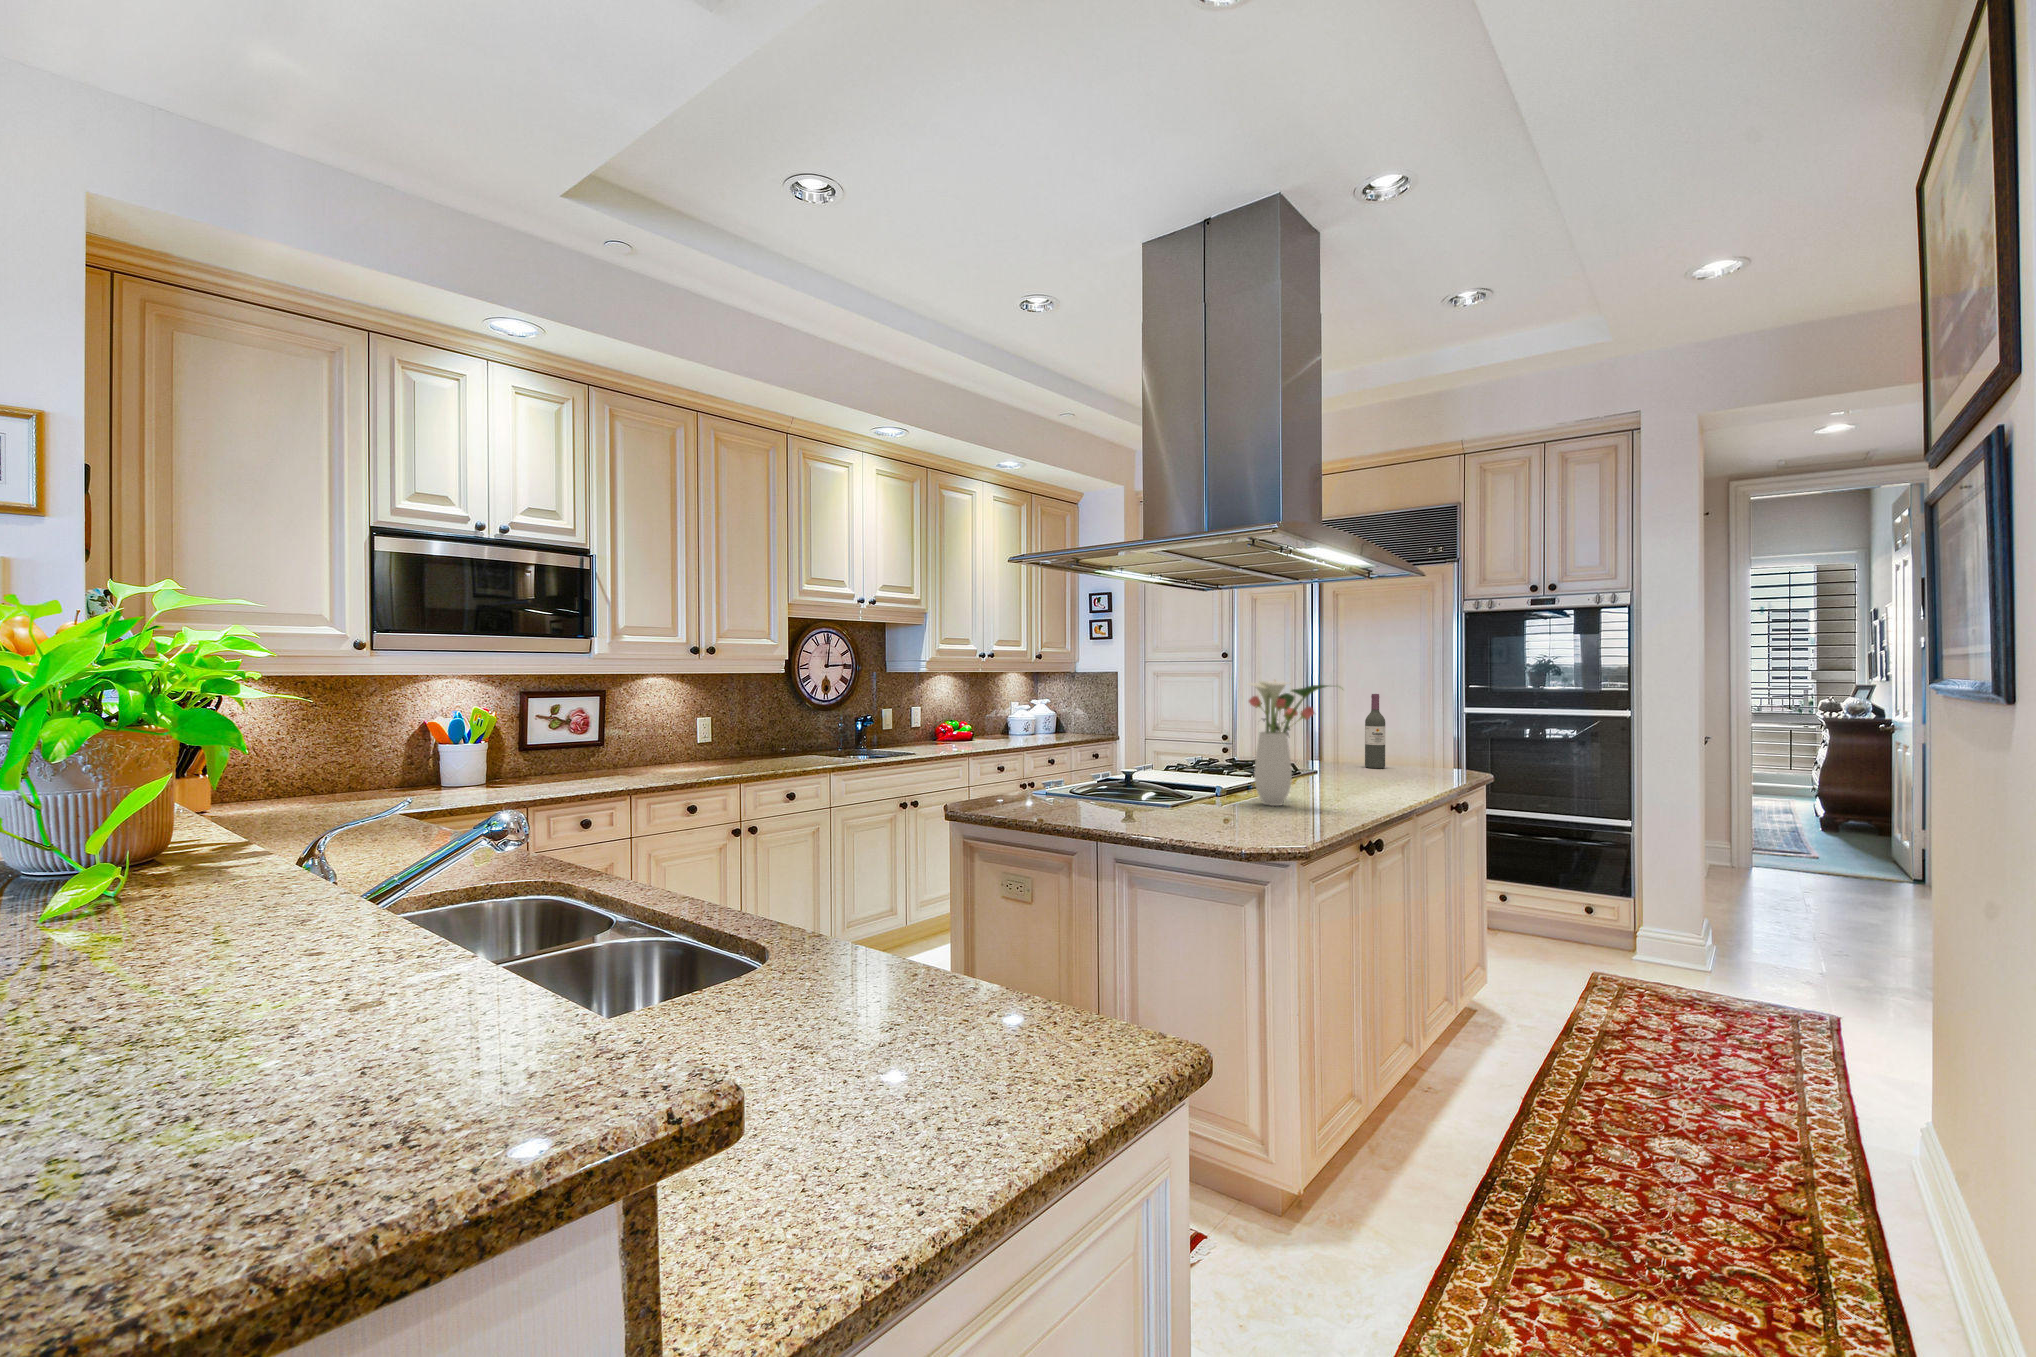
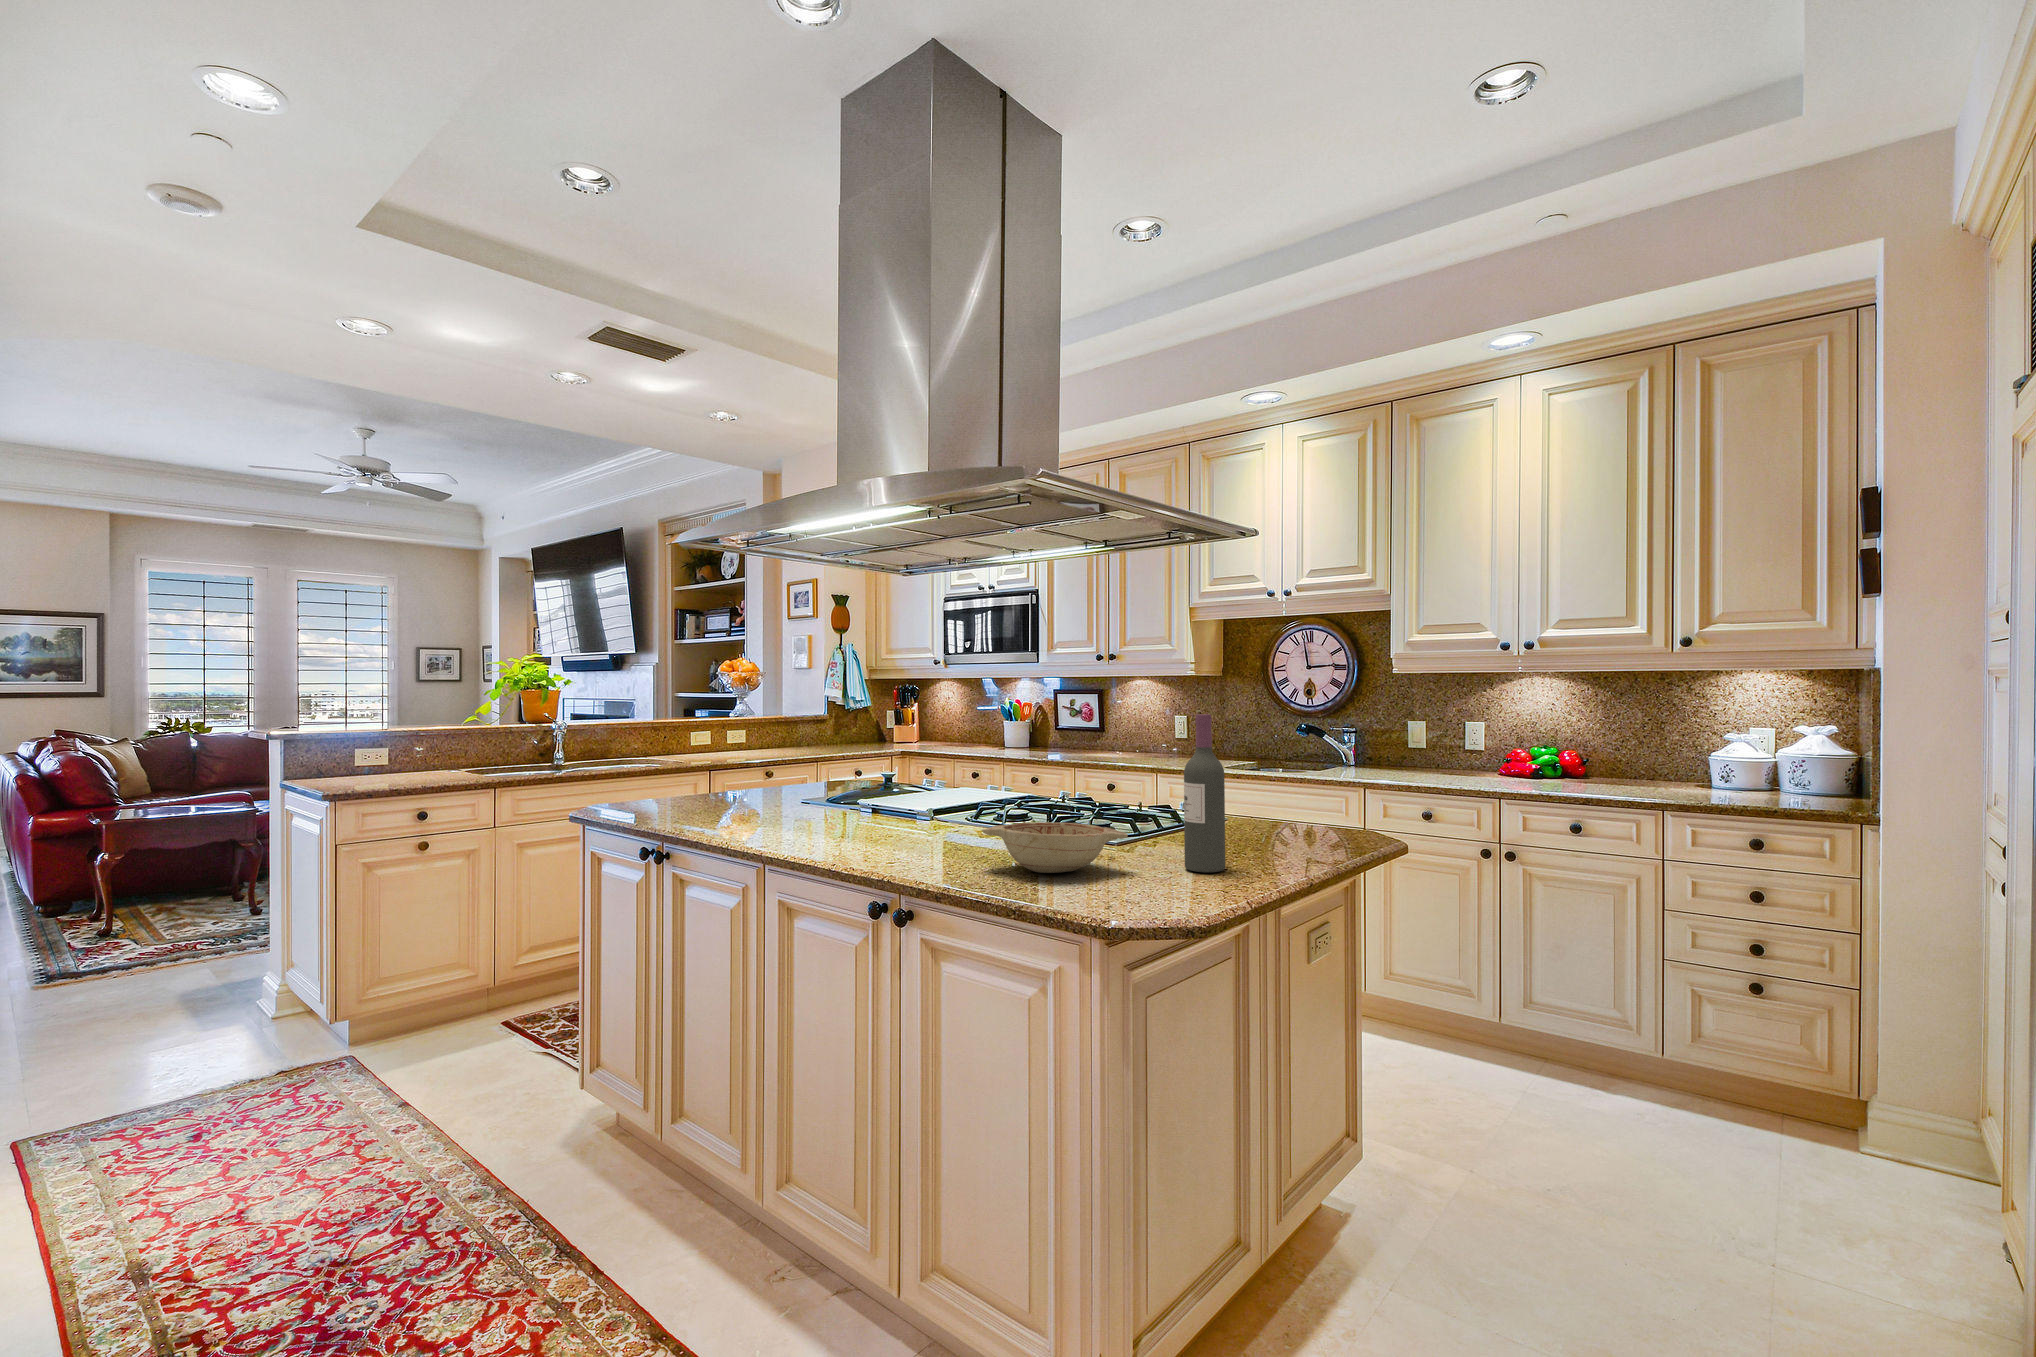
flower arrangement: present [1248,681,1327,806] -> none [672,681,787,806]
decorative bowl: none [1383,752,1442,776] -> present [982,822,1128,873]

